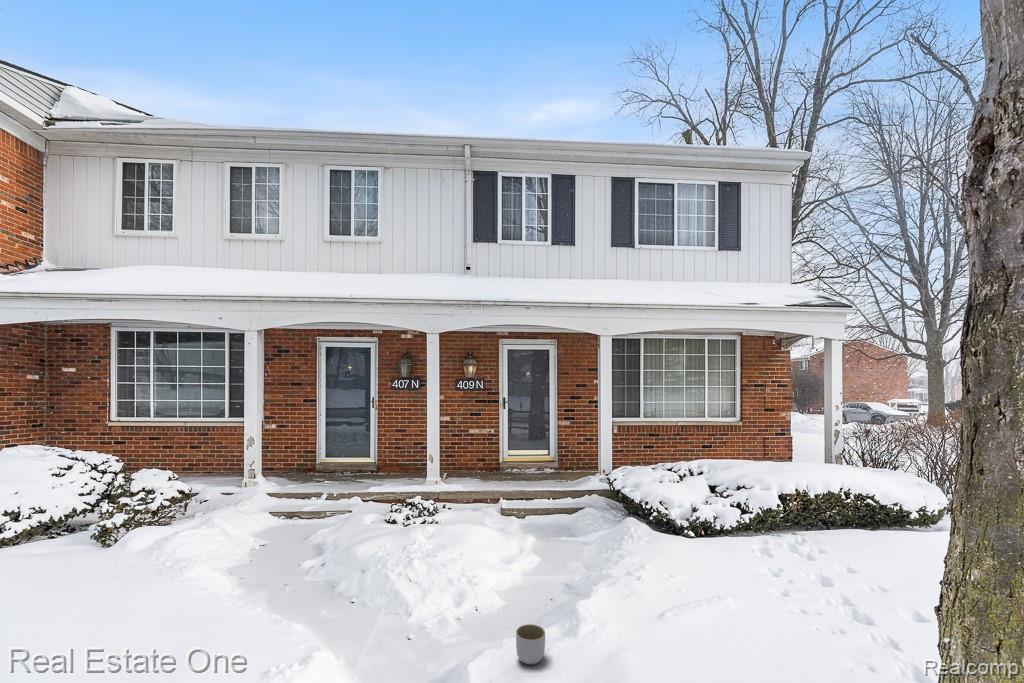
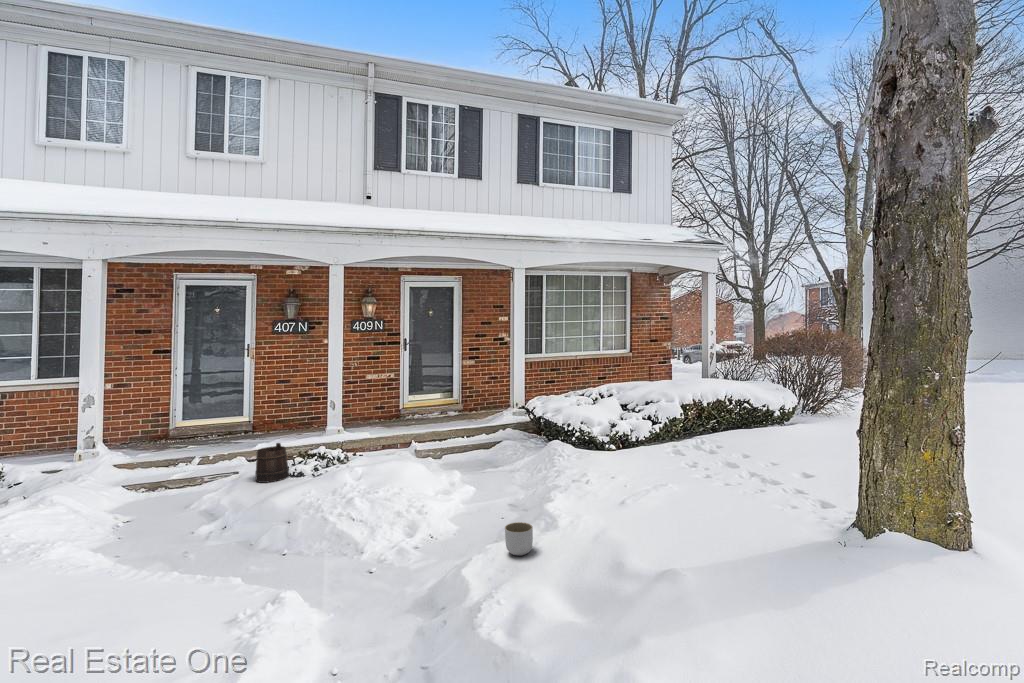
bucket: none [349,493,377,529] -> present [255,443,289,483]

